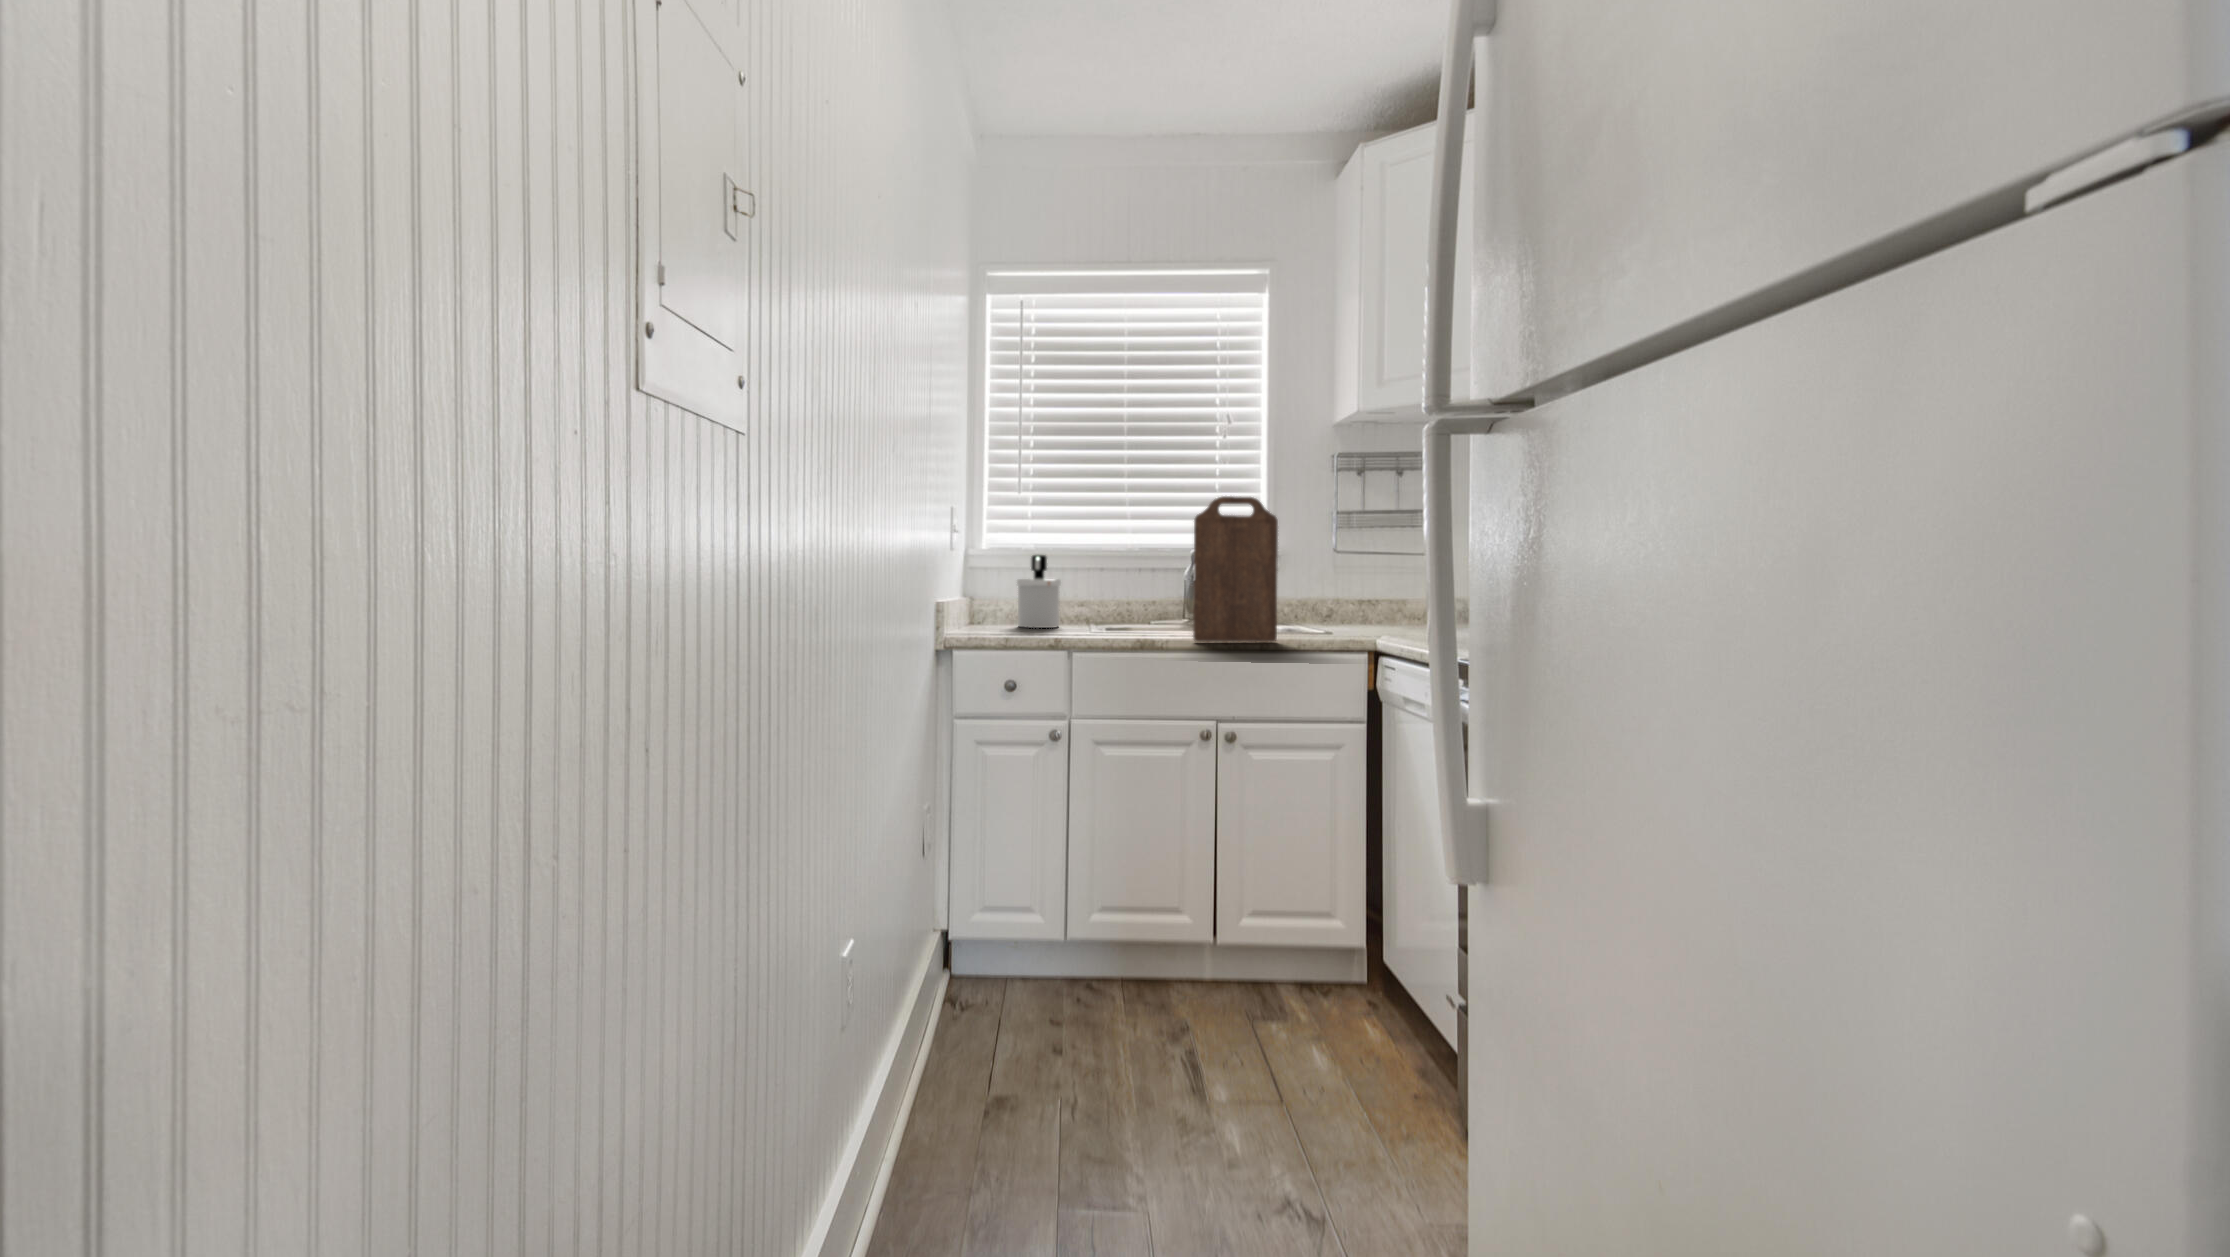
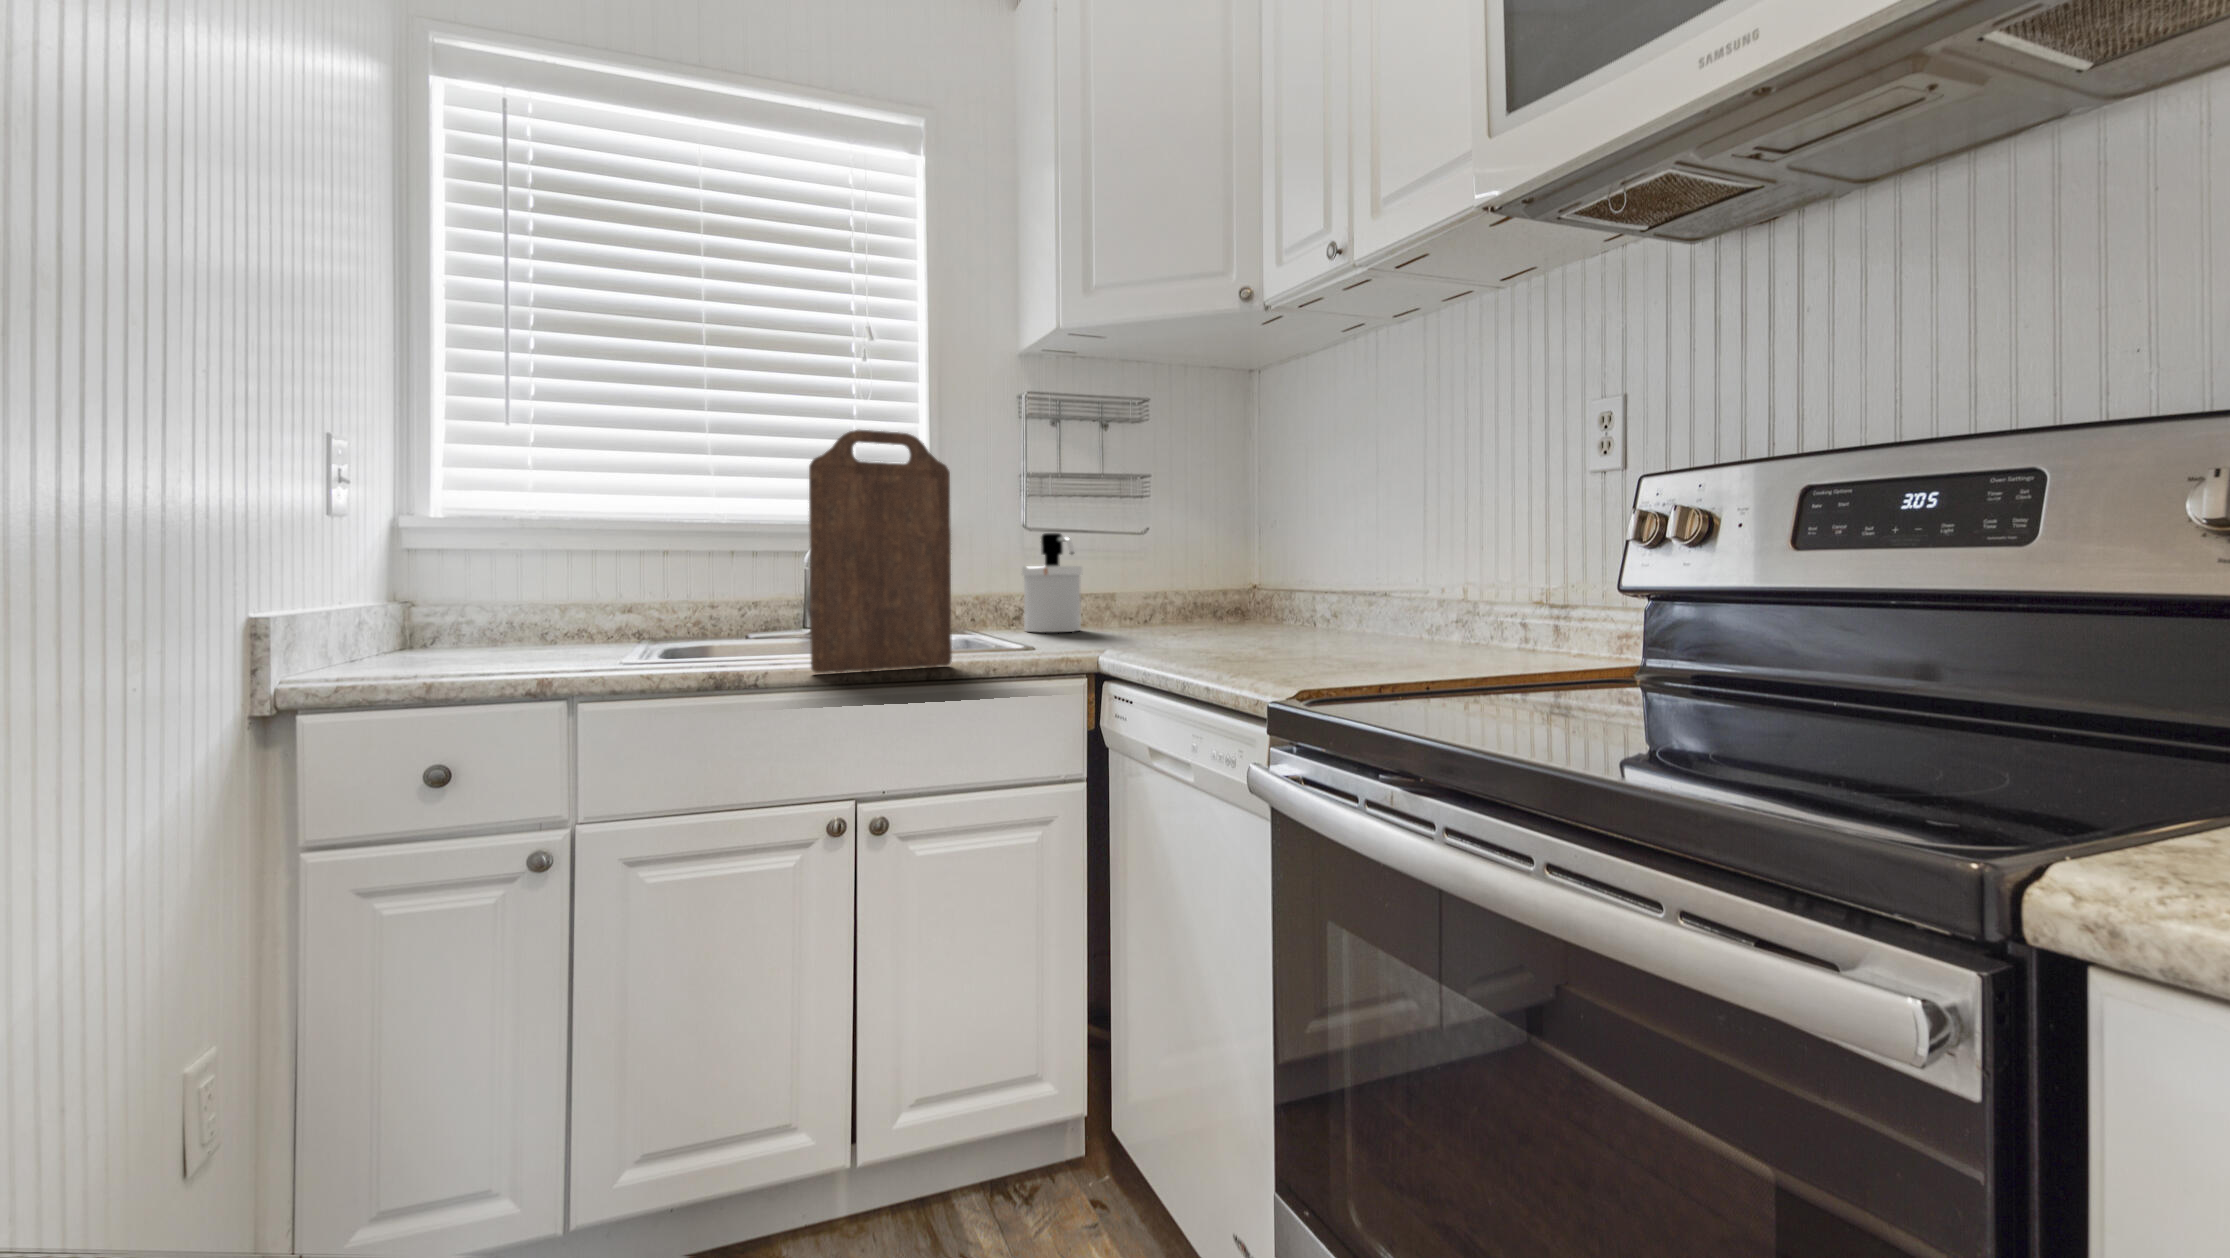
soap dispenser: present [1017,555,1061,628] -> present [1022,533,1082,632]

